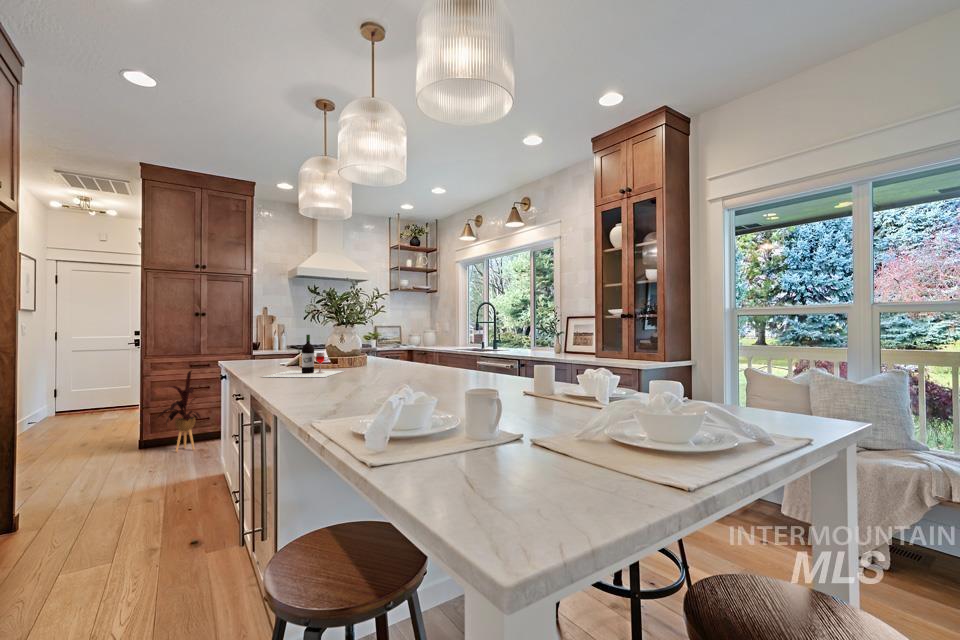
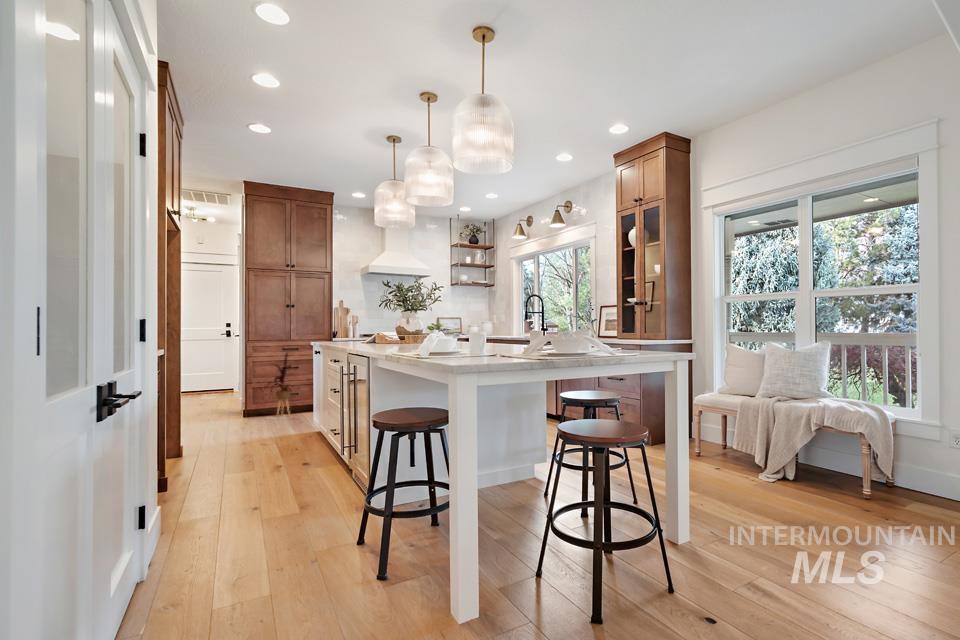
wine bottle: present [263,335,343,377] -> none [357,315,410,342]

